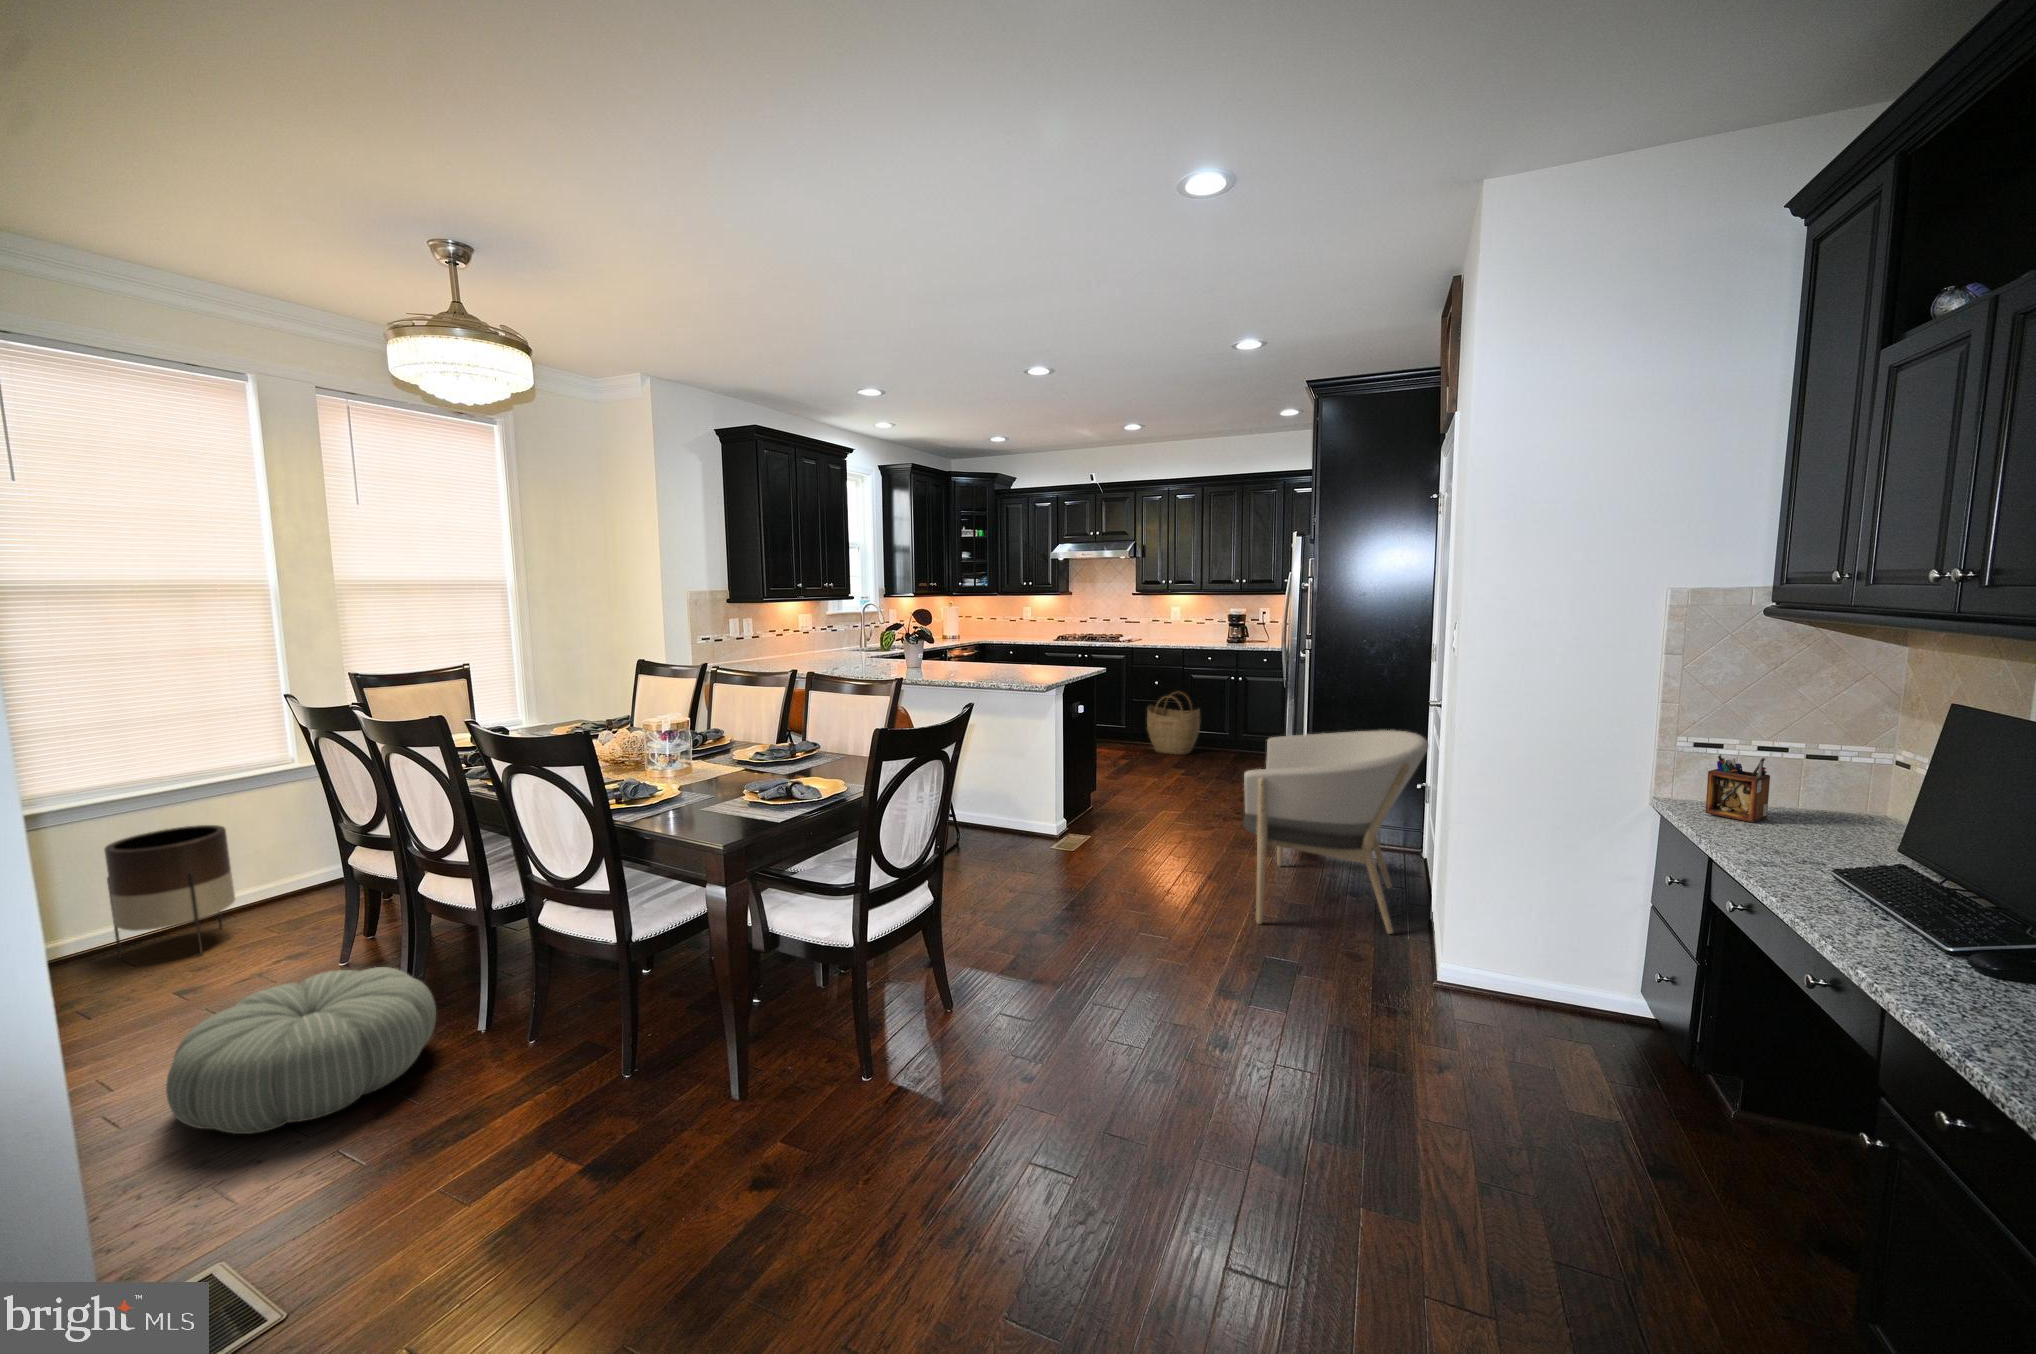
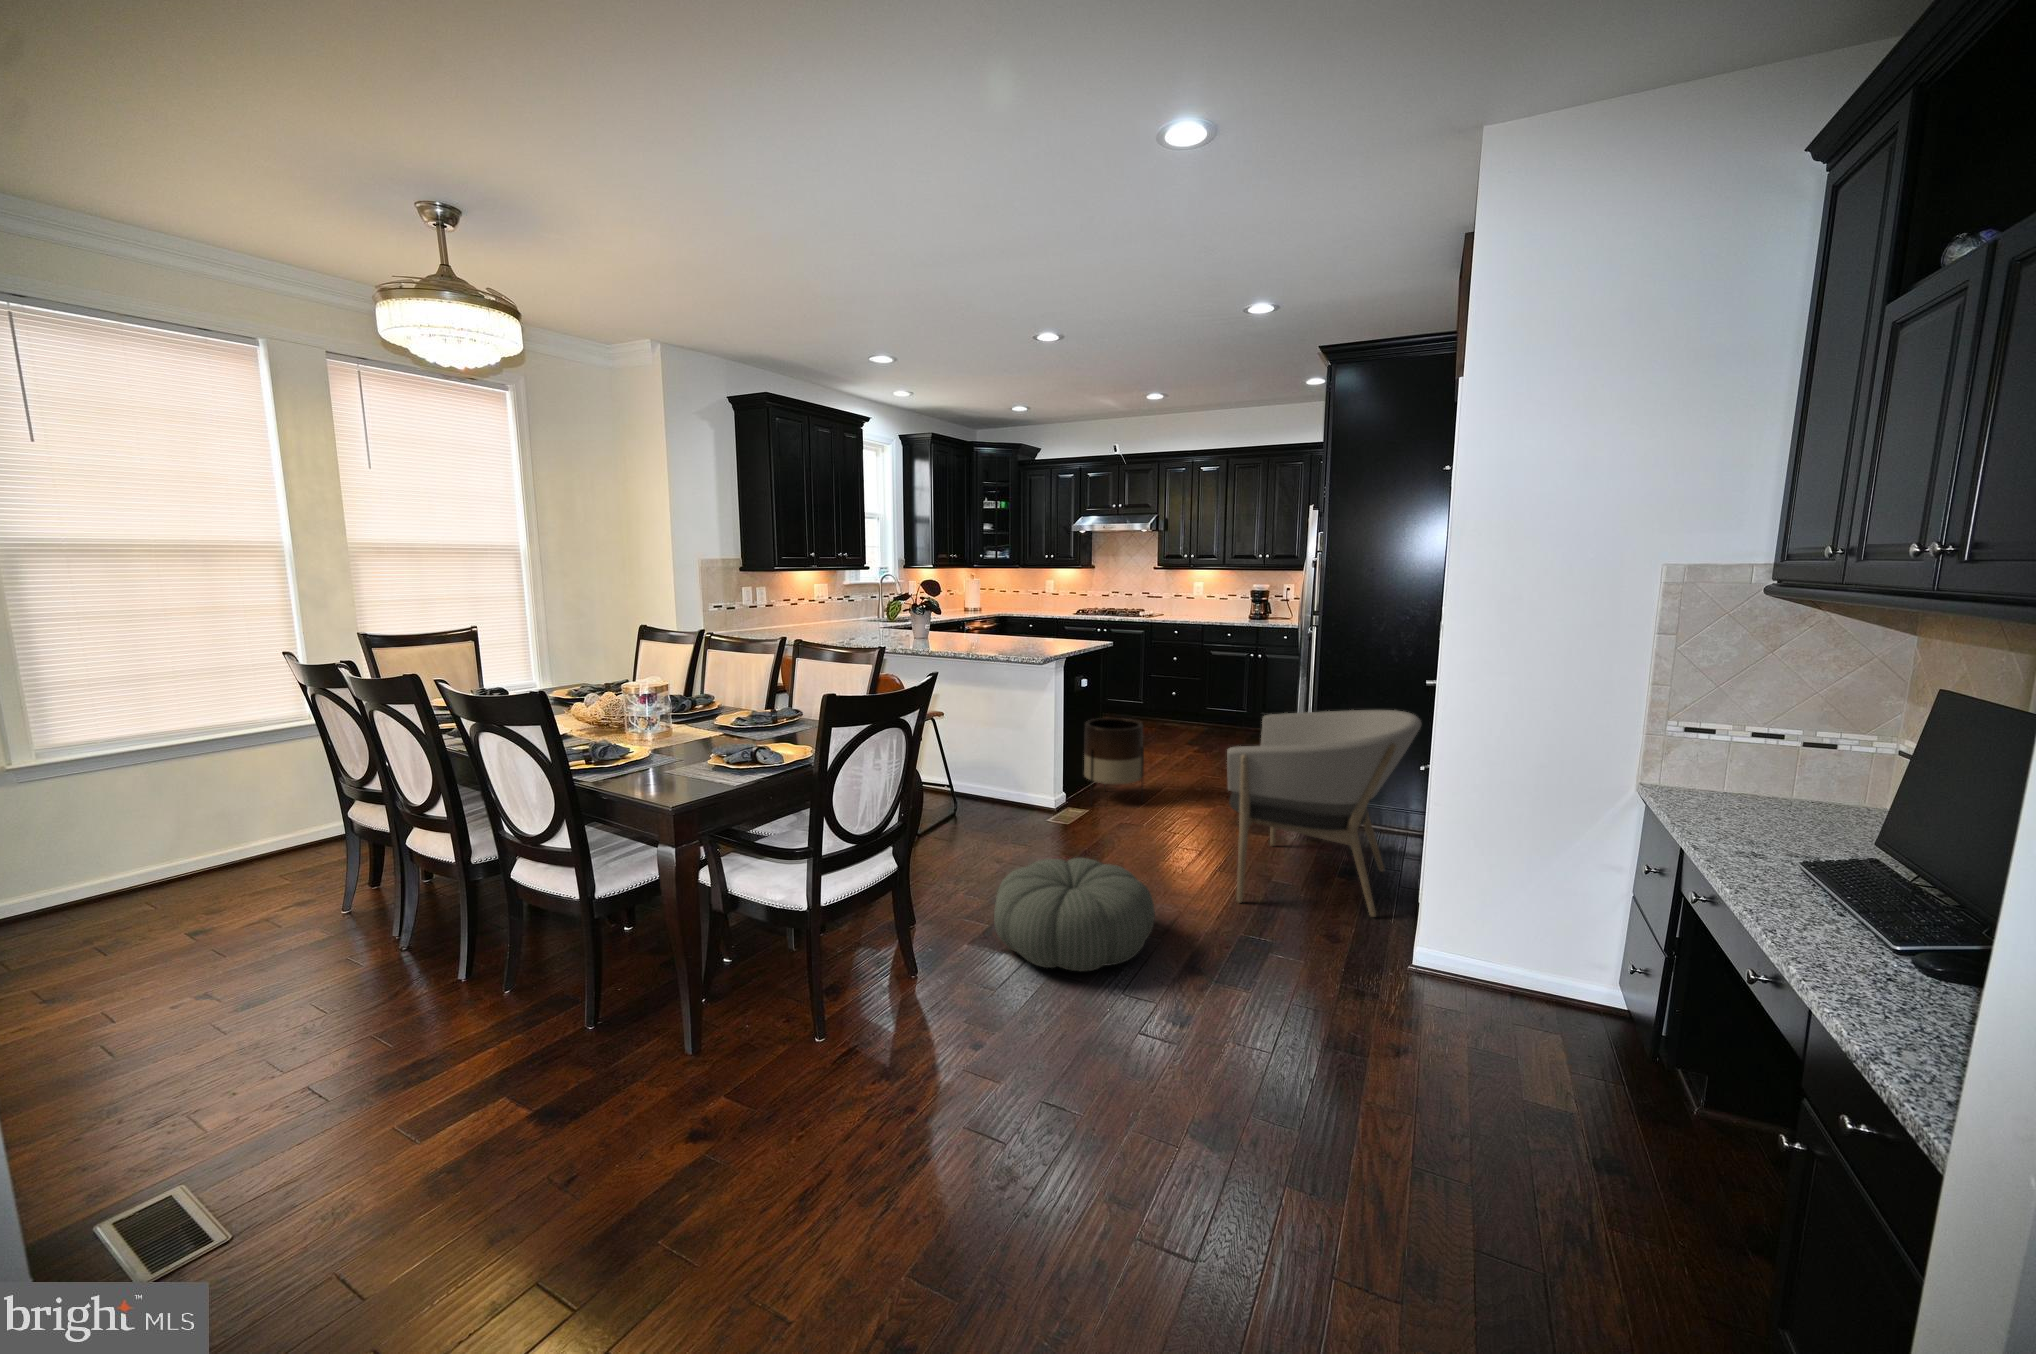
woven basket: present [1147,694,1200,755] -> none [1160,668,1215,732]
desk organizer: present [1706,754,1770,823] -> none [1690,739,1759,812]
planter: present [104,825,235,958] -> present [1084,718,1144,804]
pouf: present [166,967,436,1134] -> present [994,858,1155,971]

